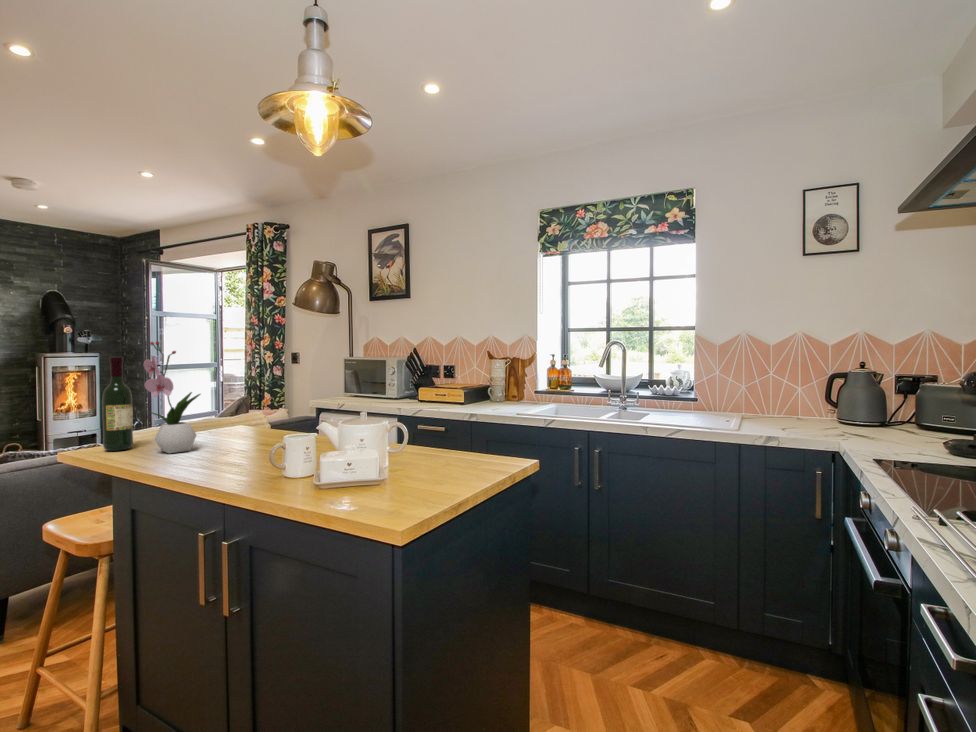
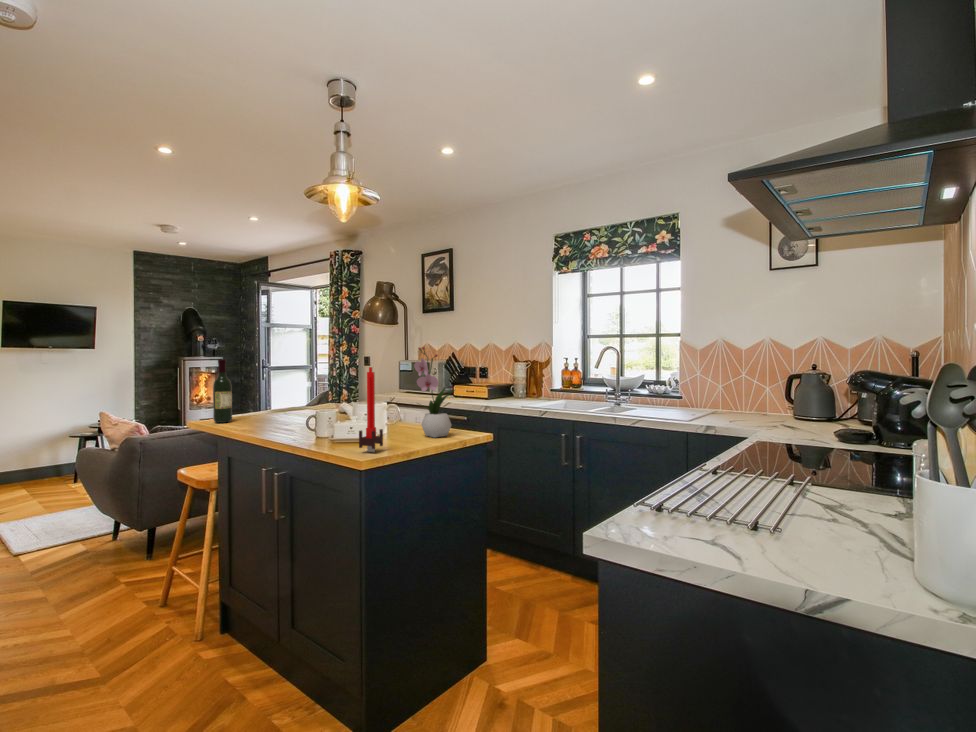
flower arrangement: present [143,341,200,453] -> present [414,347,455,437]
candle: none [371,370,405,501] -> present [359,367,383,452]

